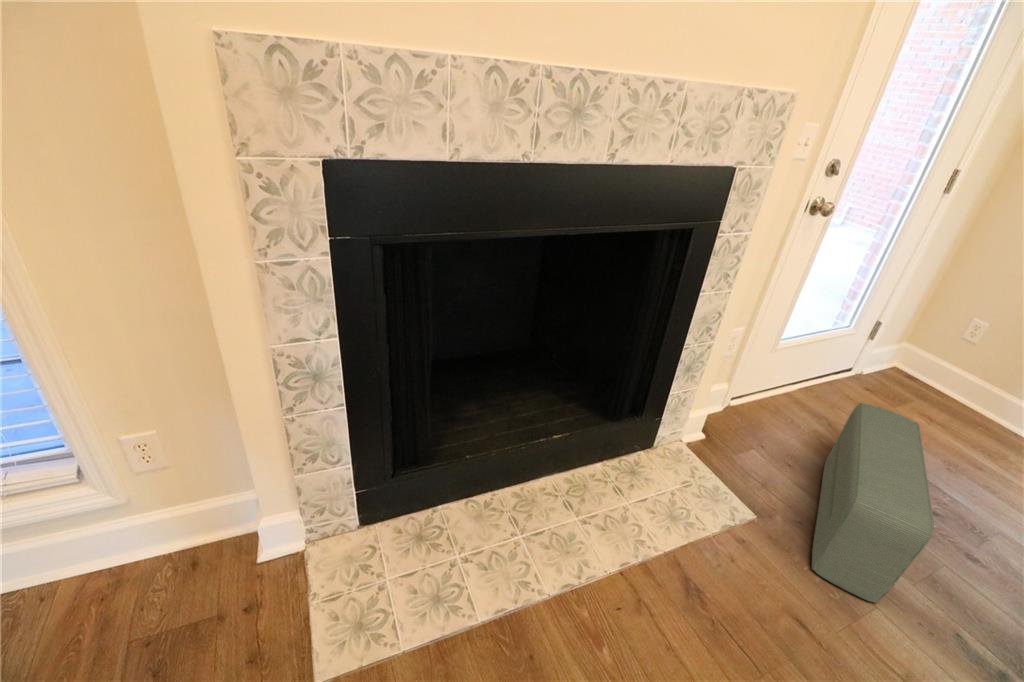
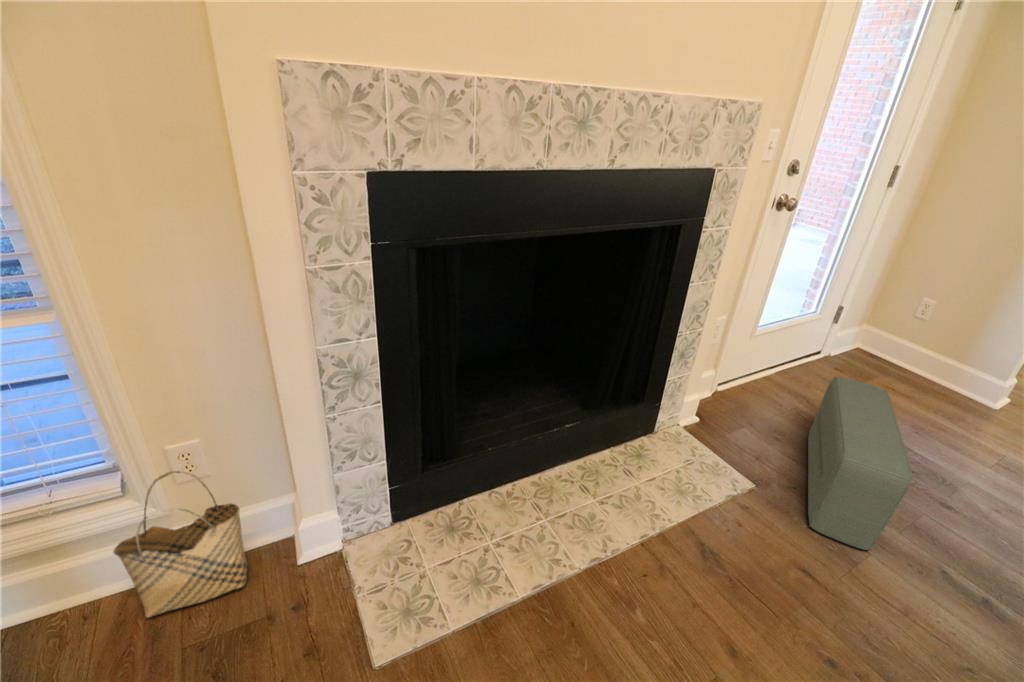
woven basket: none [60,463,207,608] -> present [113,471,248,618]

